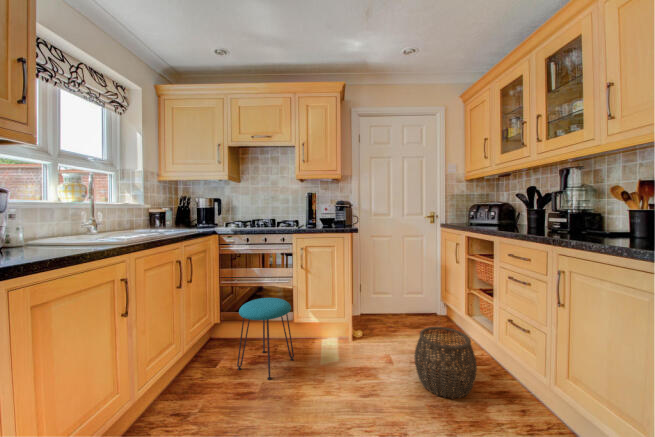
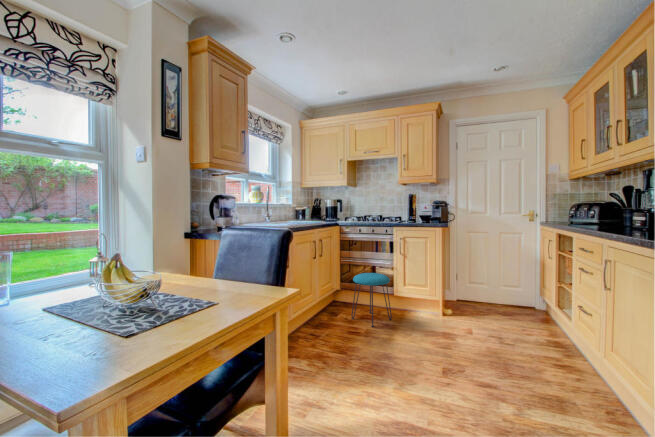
woven basket: present [414,327,477,399] -> none [485,306,541,360]

